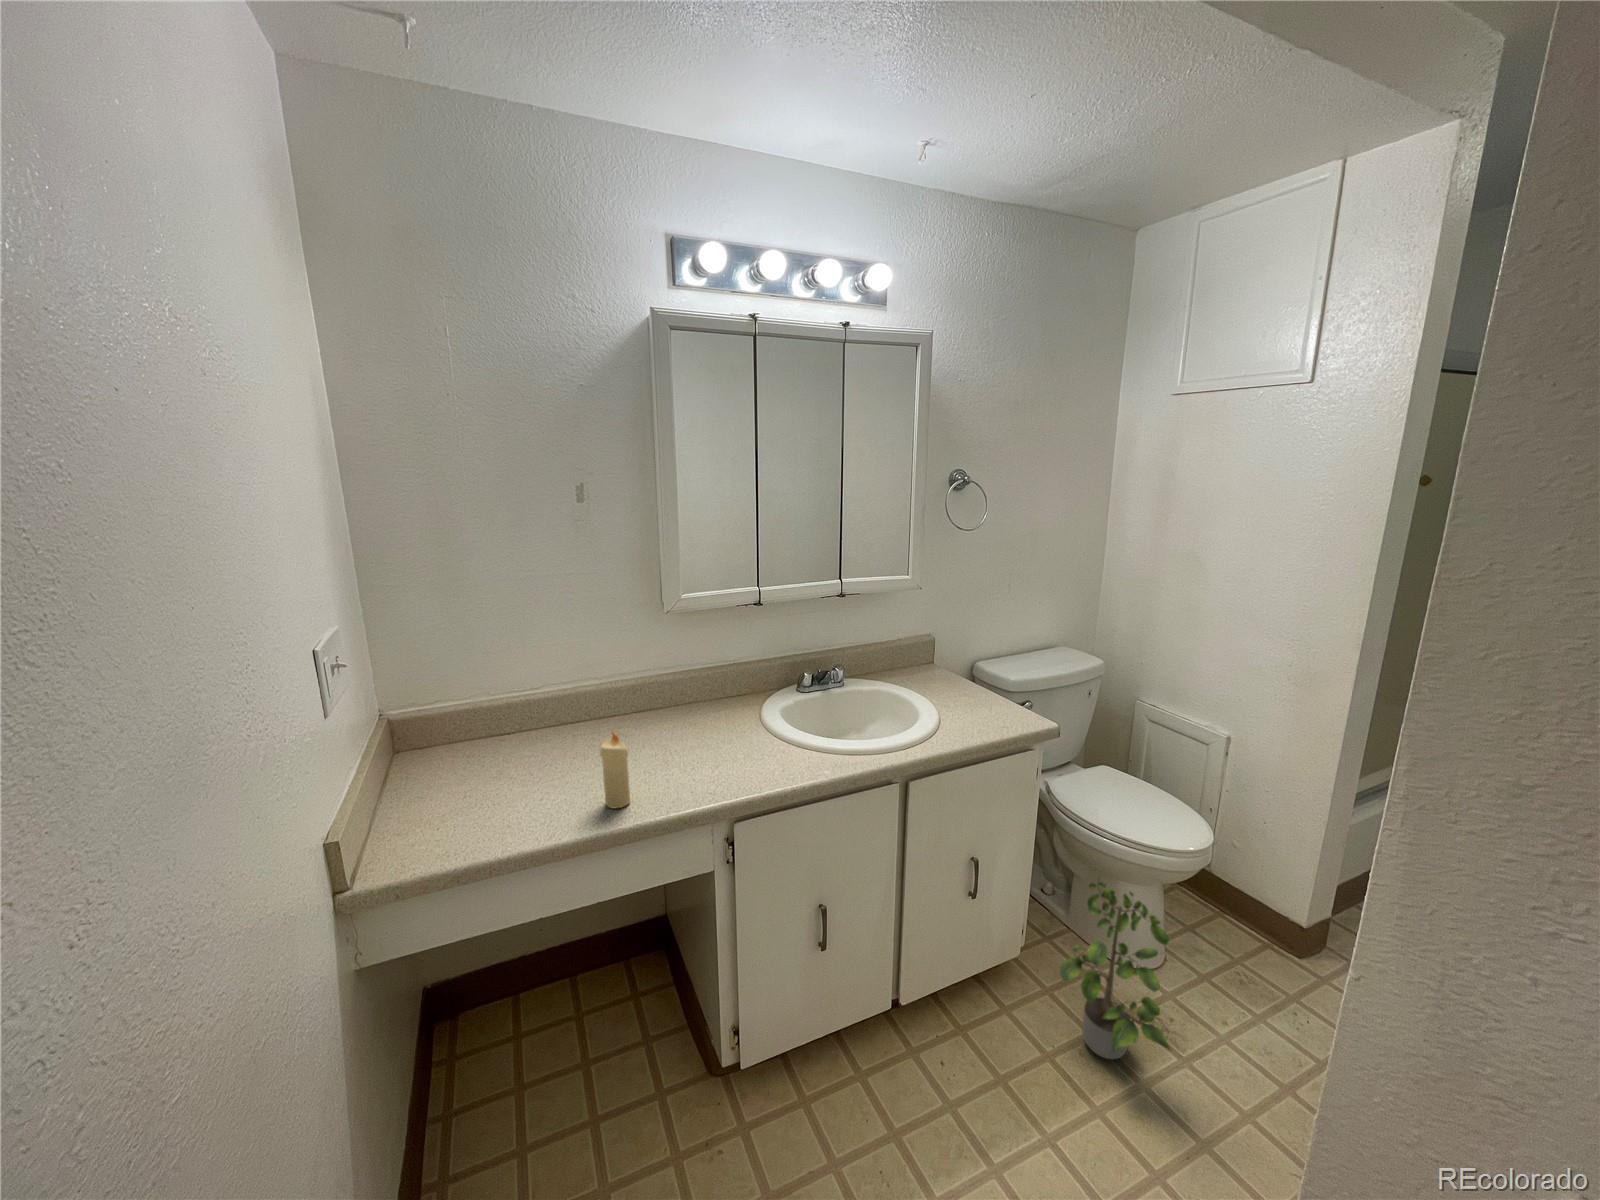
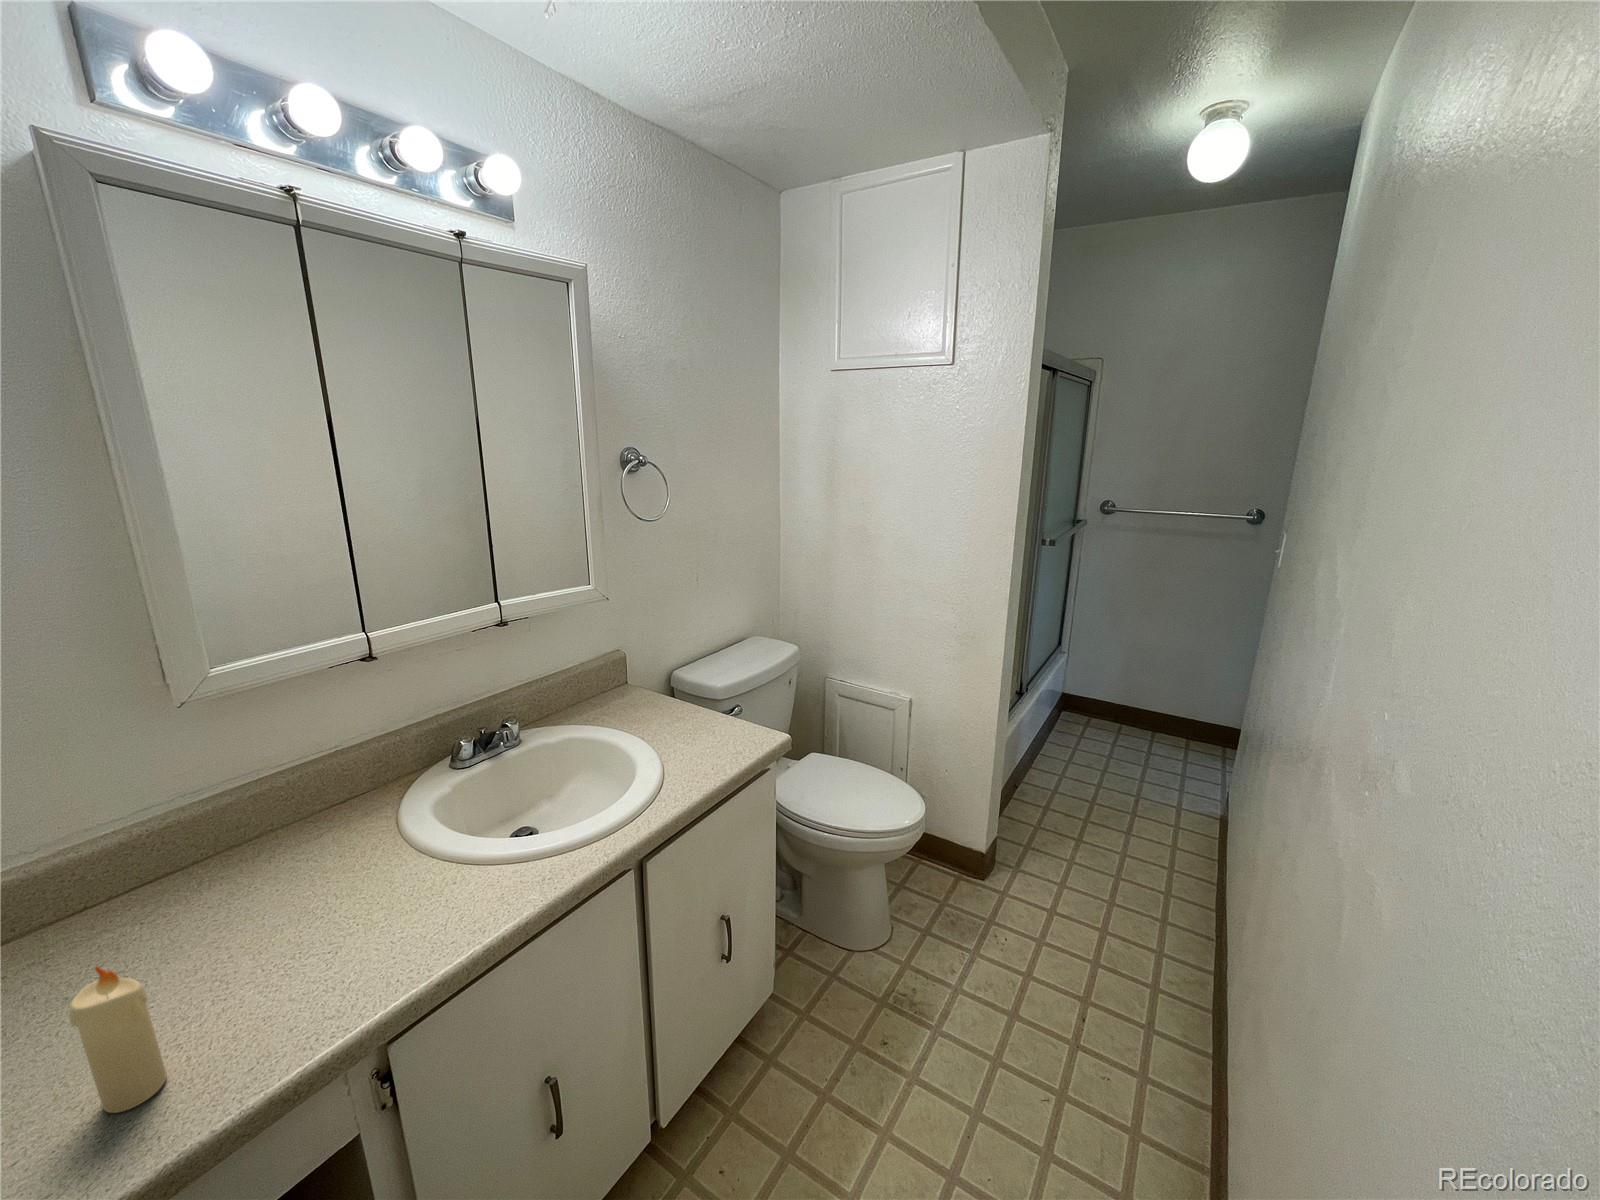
potted plant: present [1060,882,1170,1059] -> none [820,877,937,1061]

